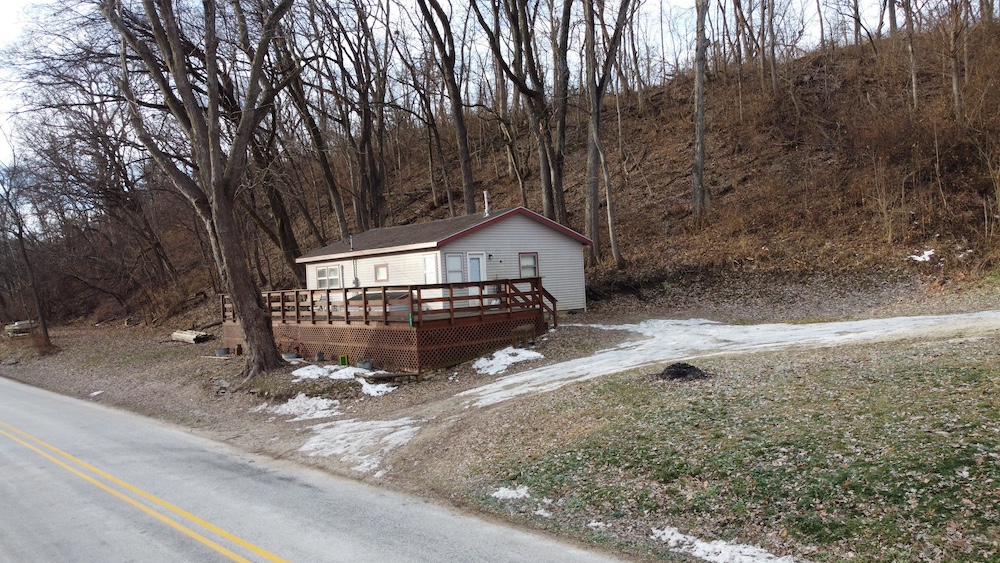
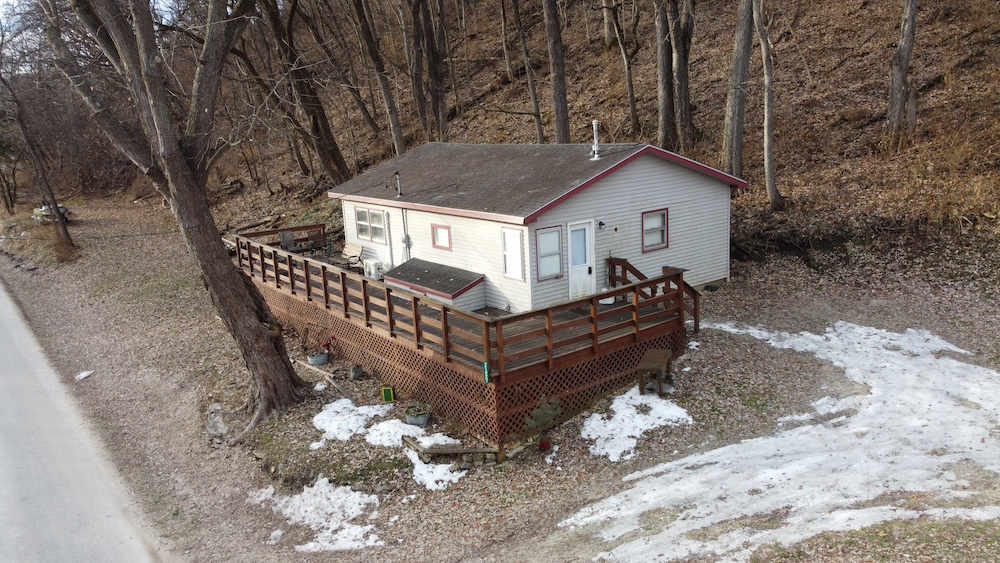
potted tree: none [435,338,460,375] -> present [523,395,560,450]

